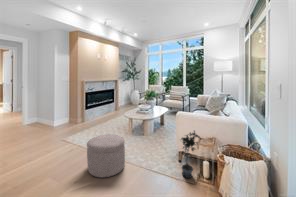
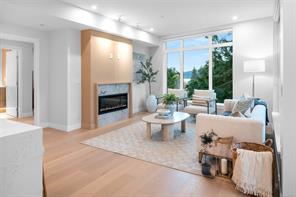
ottoman: present [87,134,125,177] -> none [112,135,146,171]

